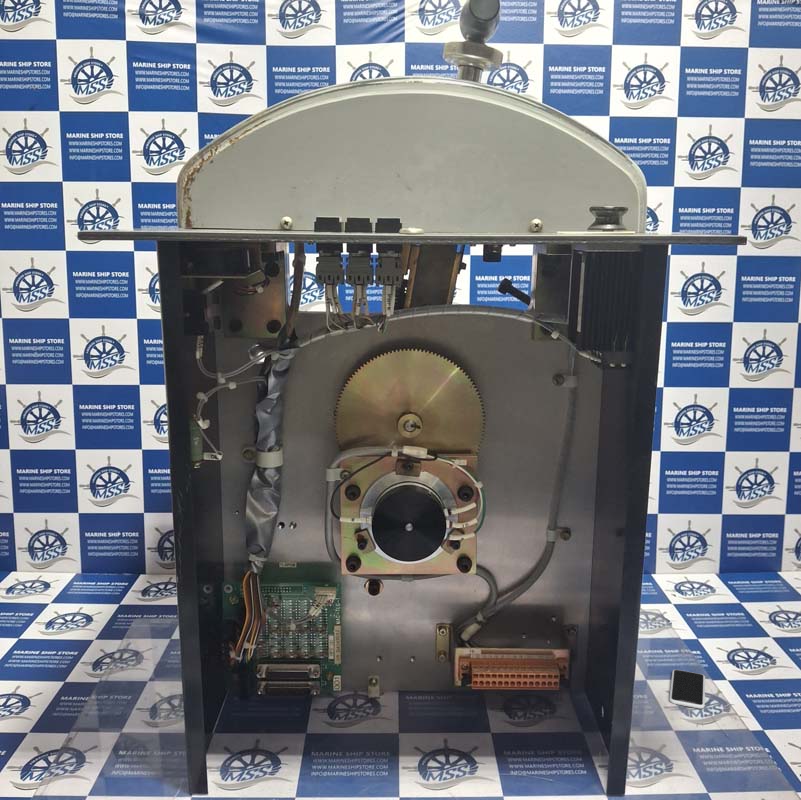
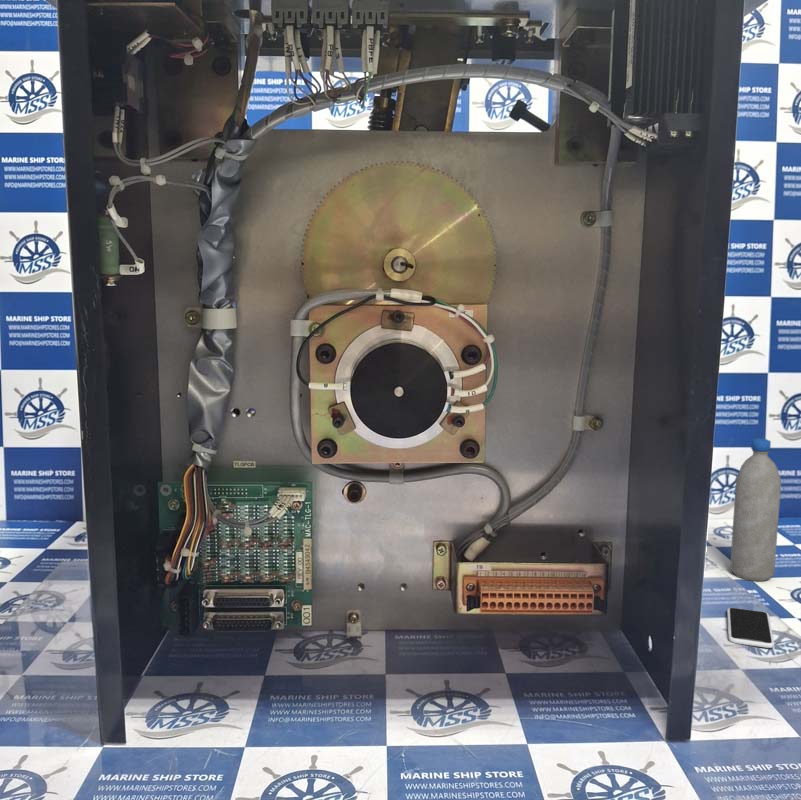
water bottle: none [681,524,723,641] -> present [730,438,781,581]

